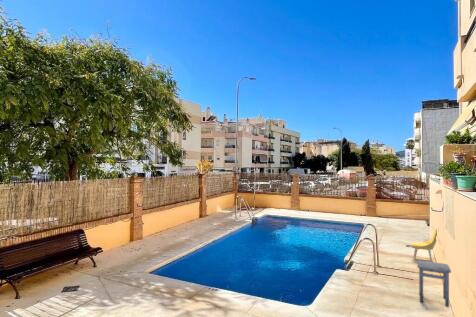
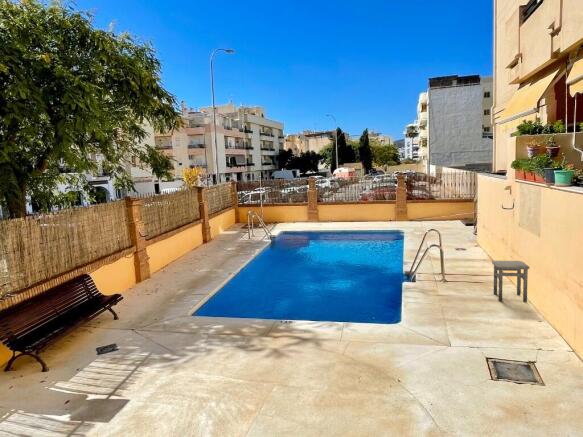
chair: present [412,227,437,262] -> none [465,224,493,263]

